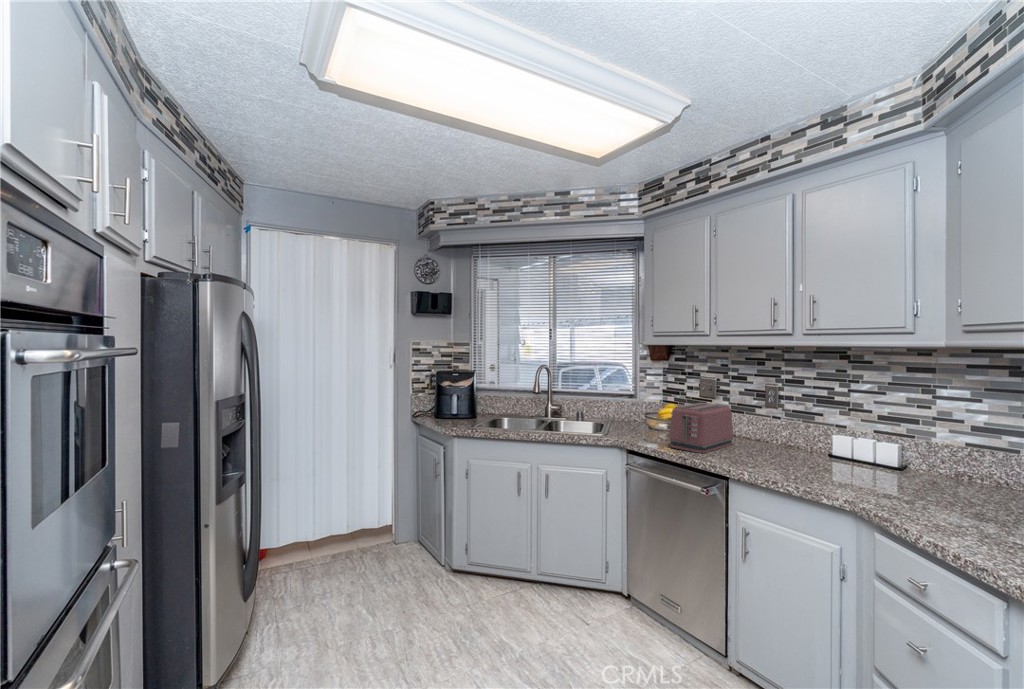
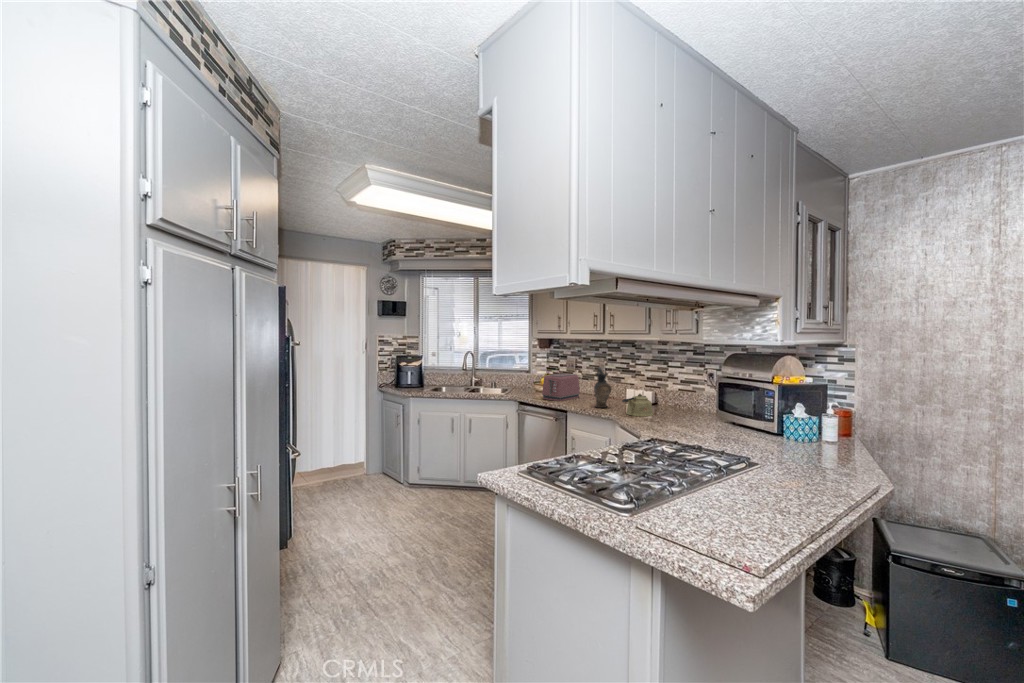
ceramic pitcher: none [782,397,820,475] -> present [594,367,612,408]
kettle: none [862,457,940,509] -> present [622,394,653,416]

